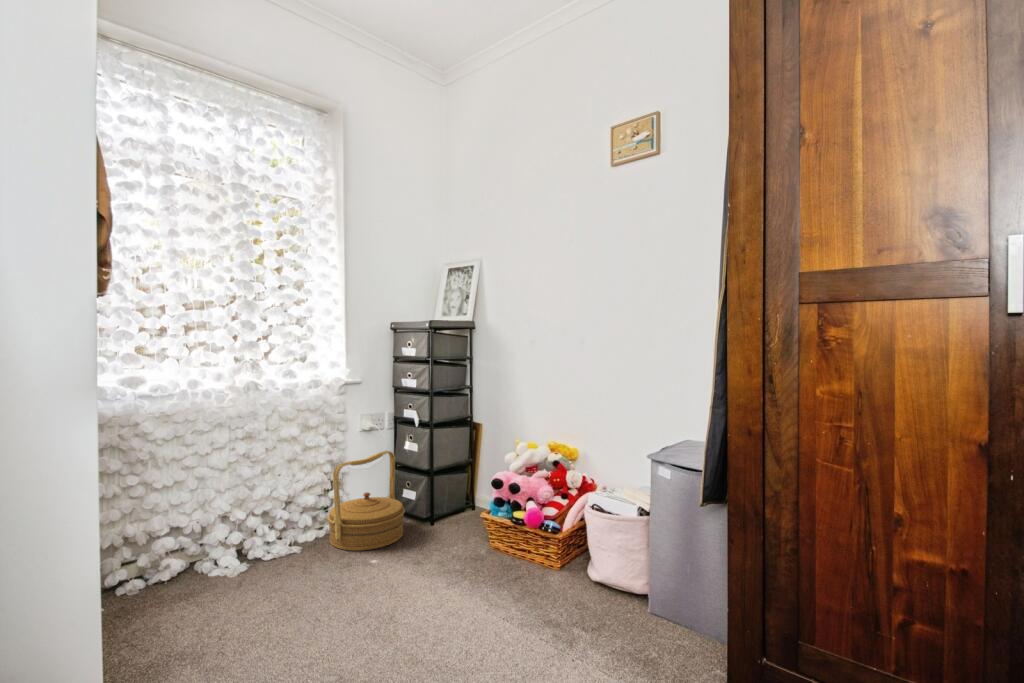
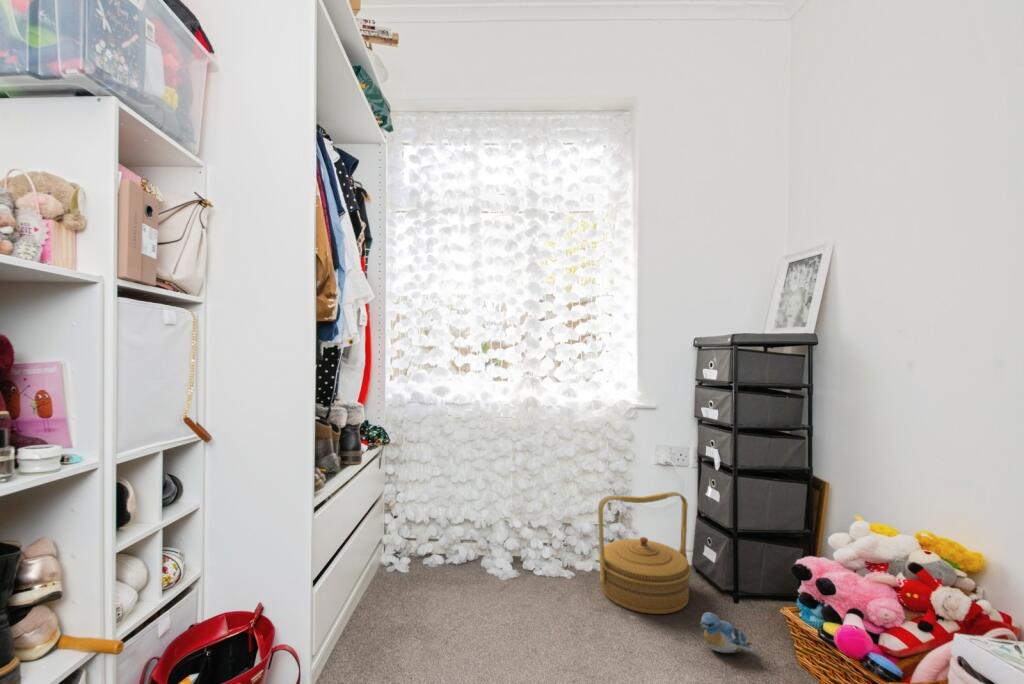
plush toy: none [428,523,461,548] -> present [700,612,754,653]

